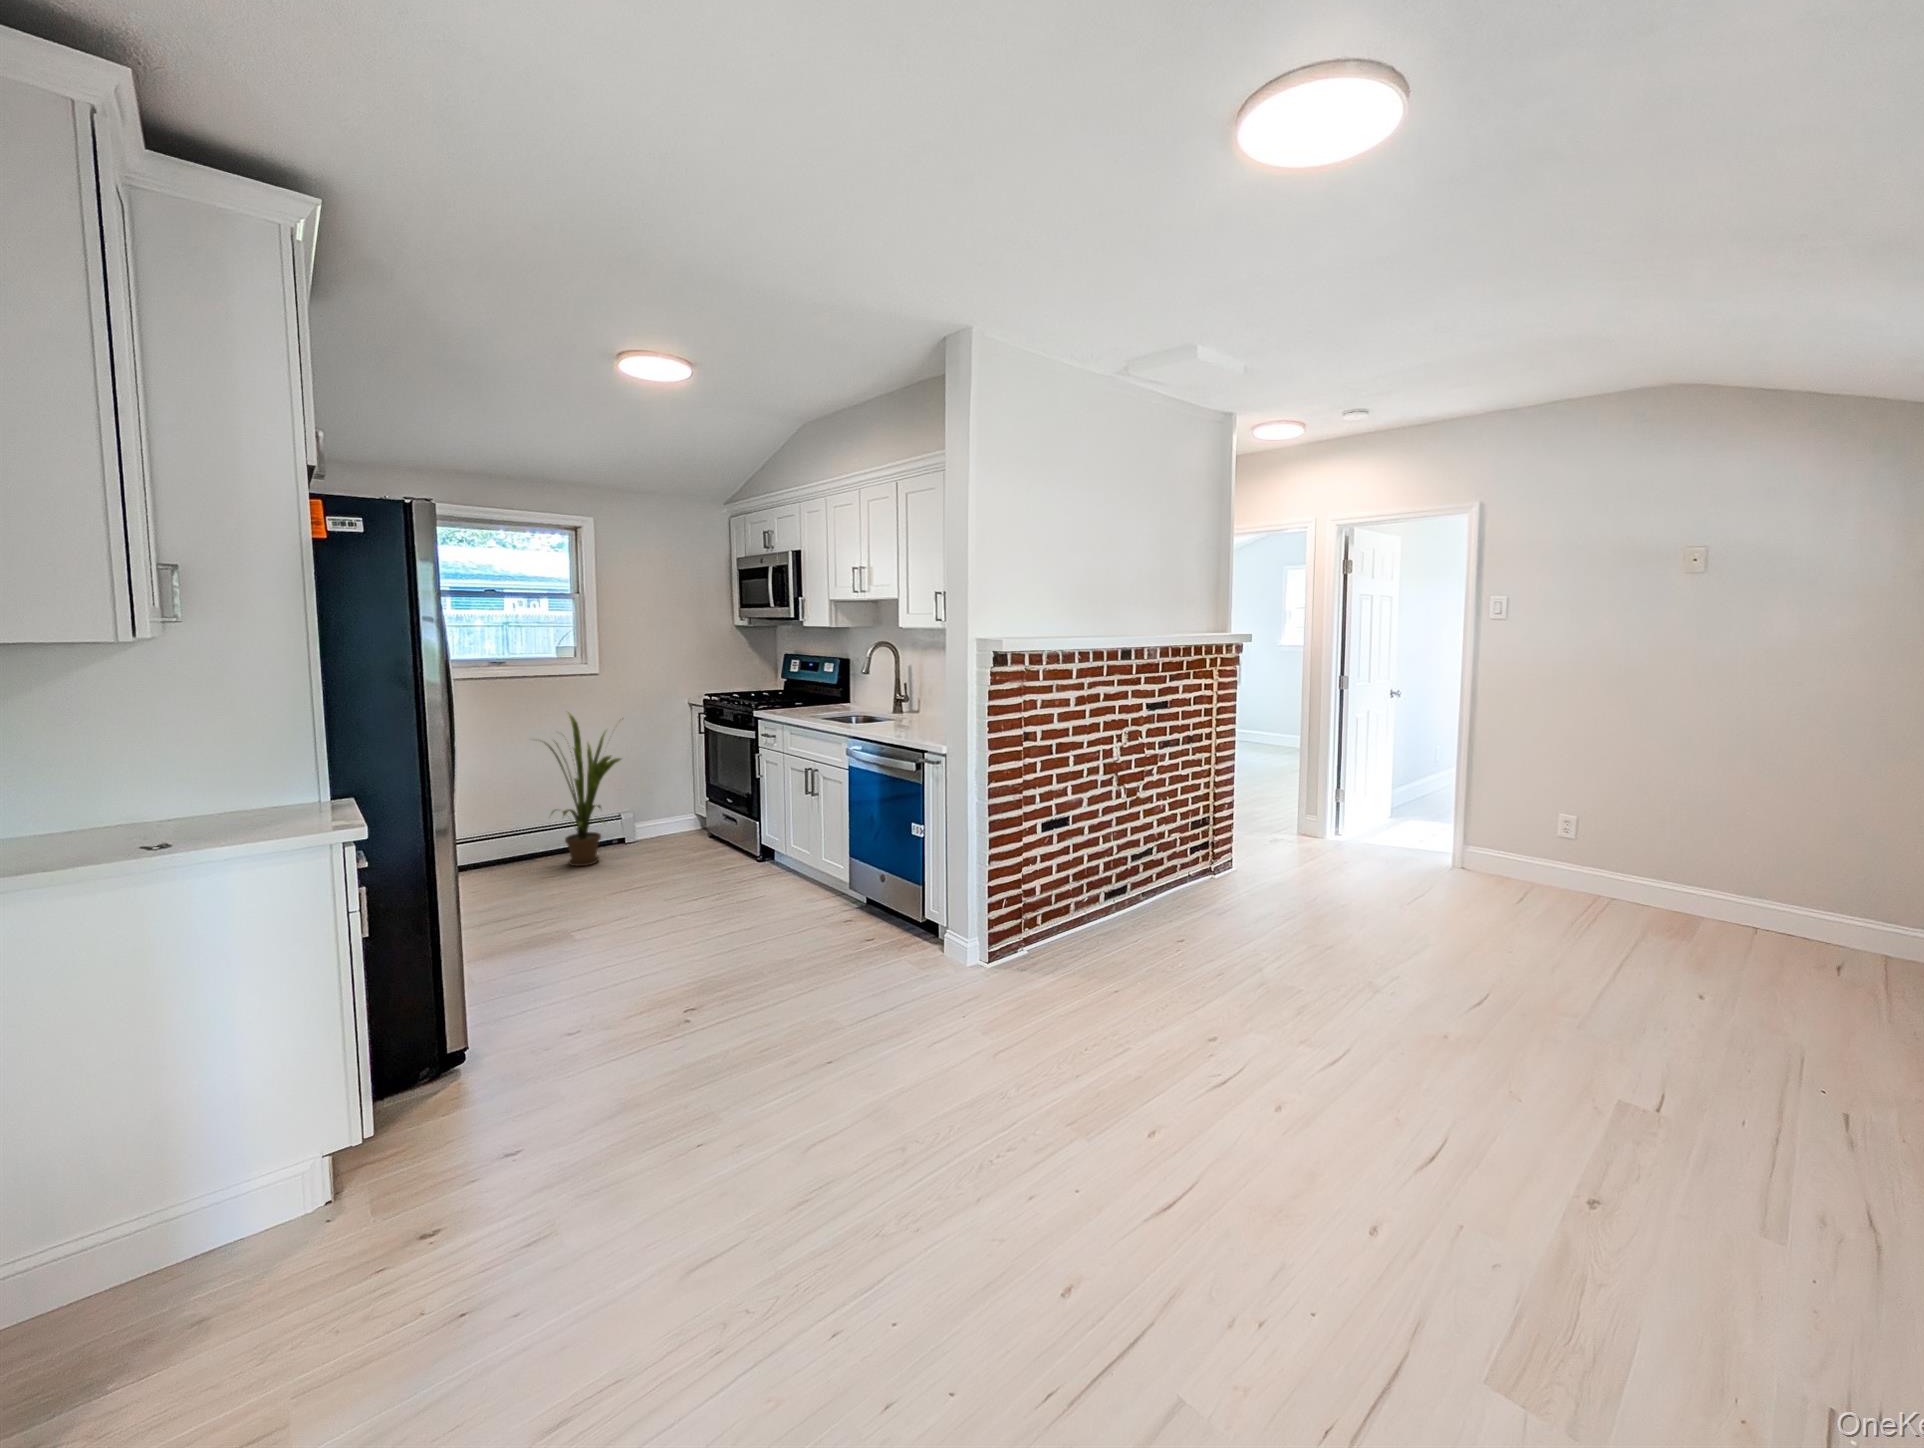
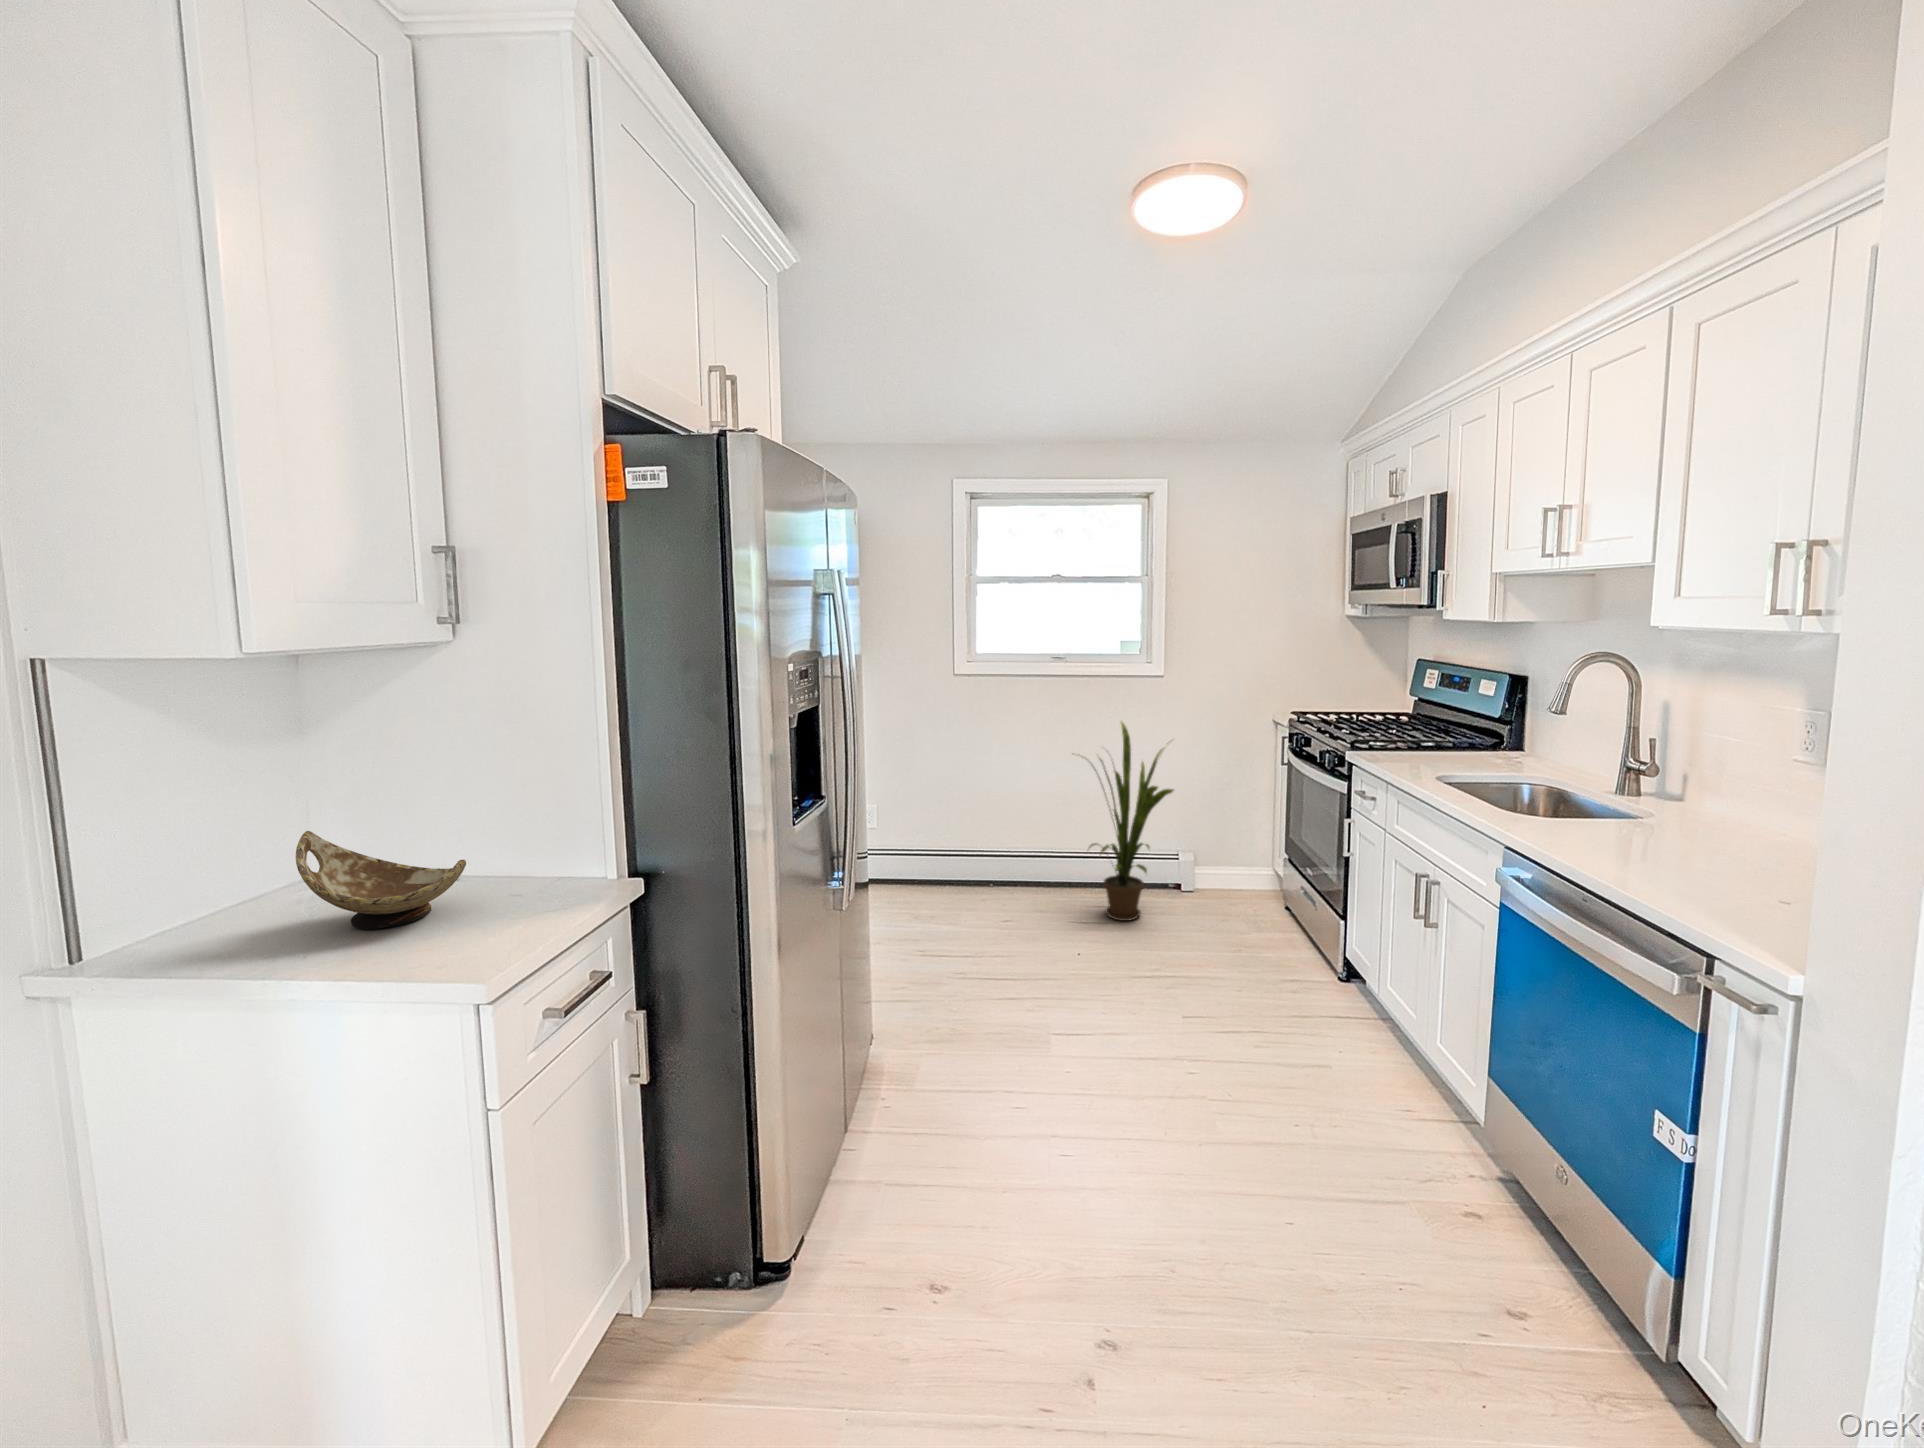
decorative bowl: none [102,774,247,836] -> present [296,831,466,929]

